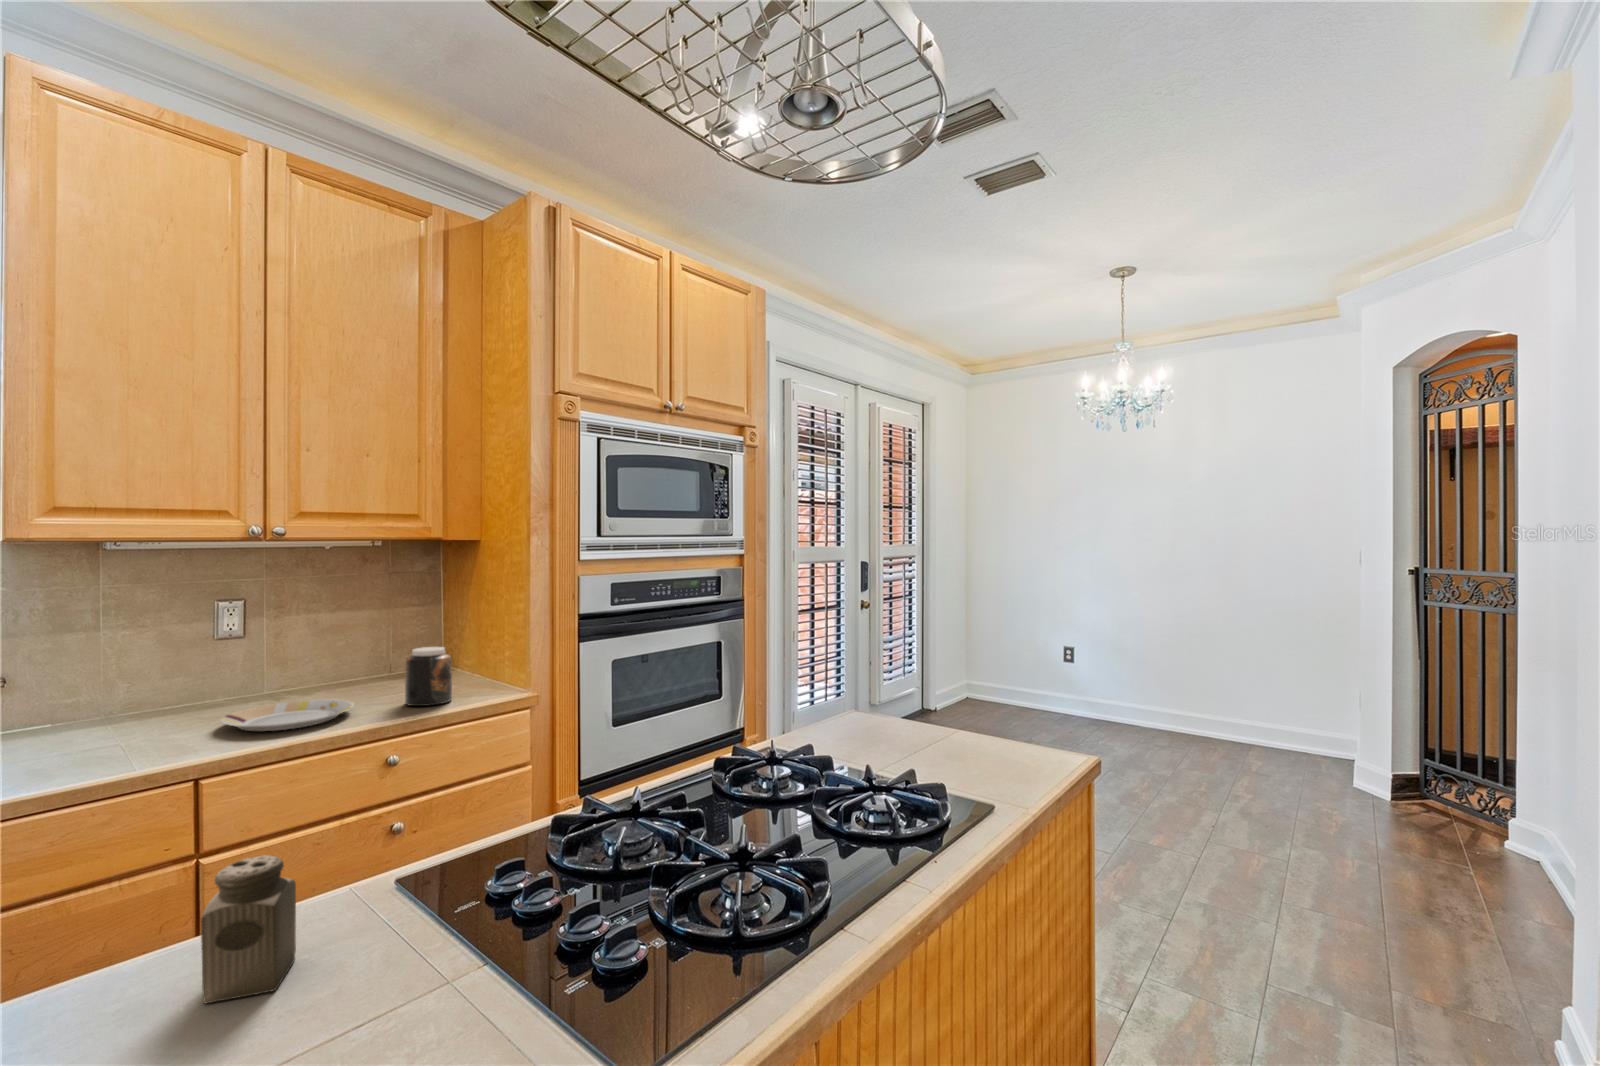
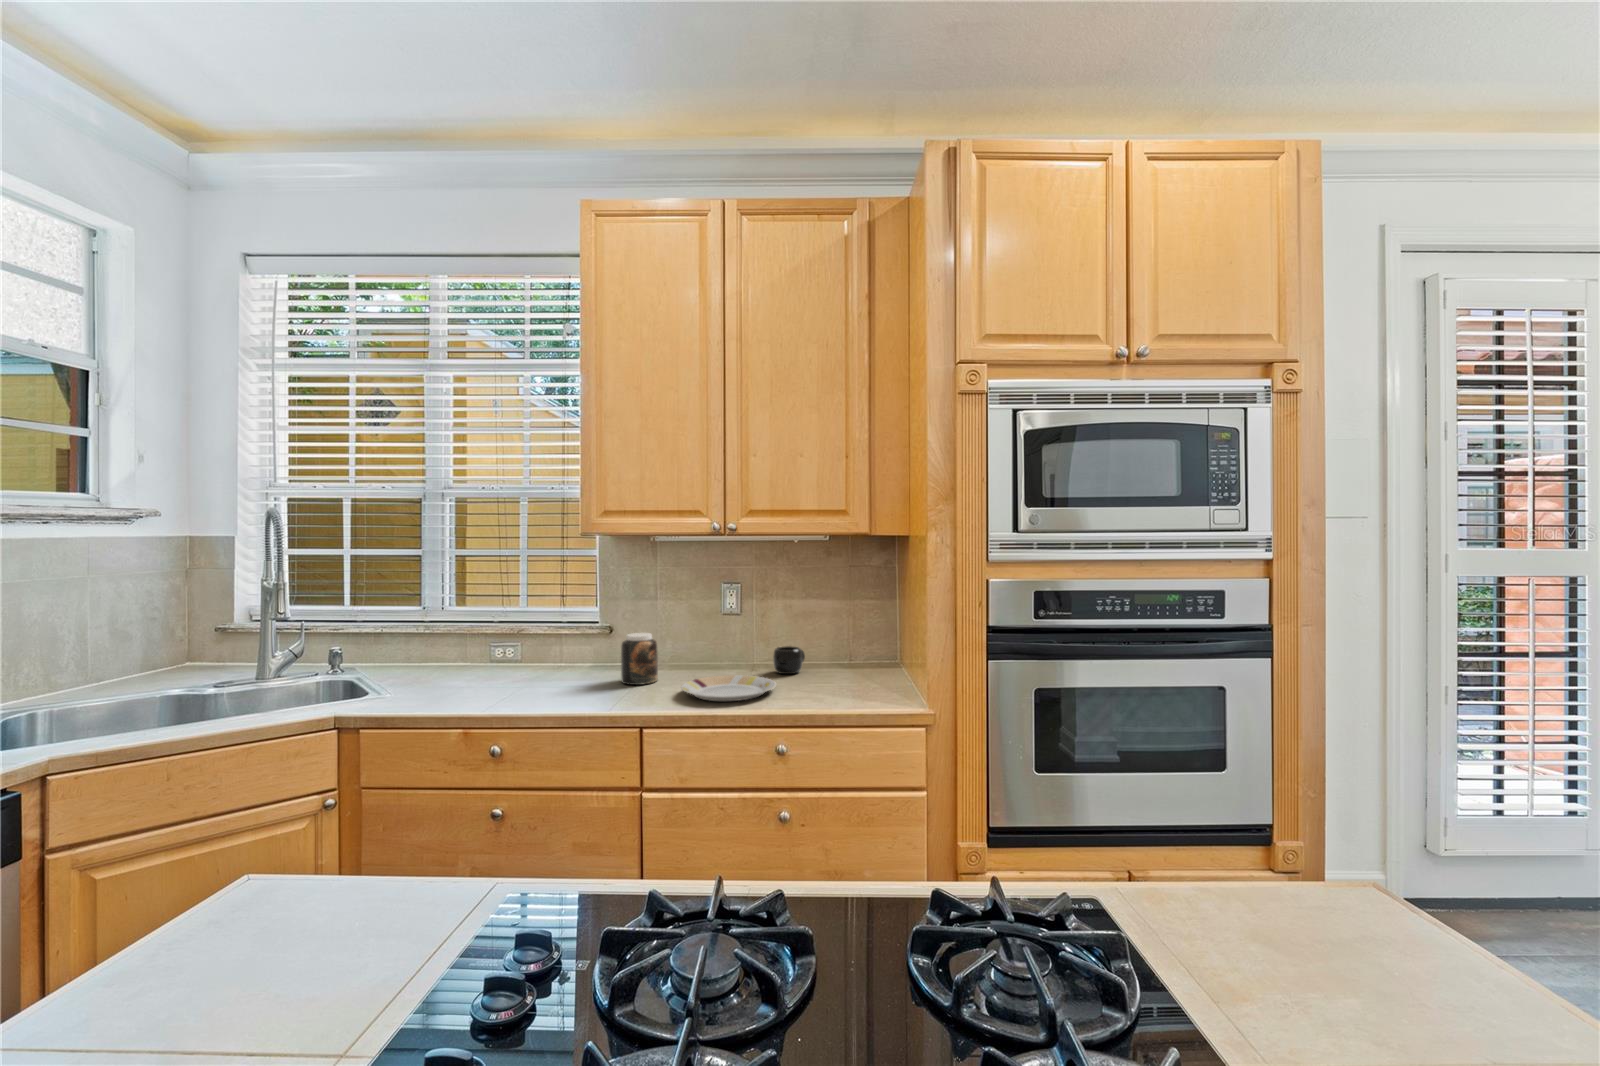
jar: present [405,647,452,706] -> present [621,633,658,685]
mug: none [312,664,350,695] -> present [773,646,805,674]
salt shaker: present [201,855,296,1003] -> none [215,843,305,985]

